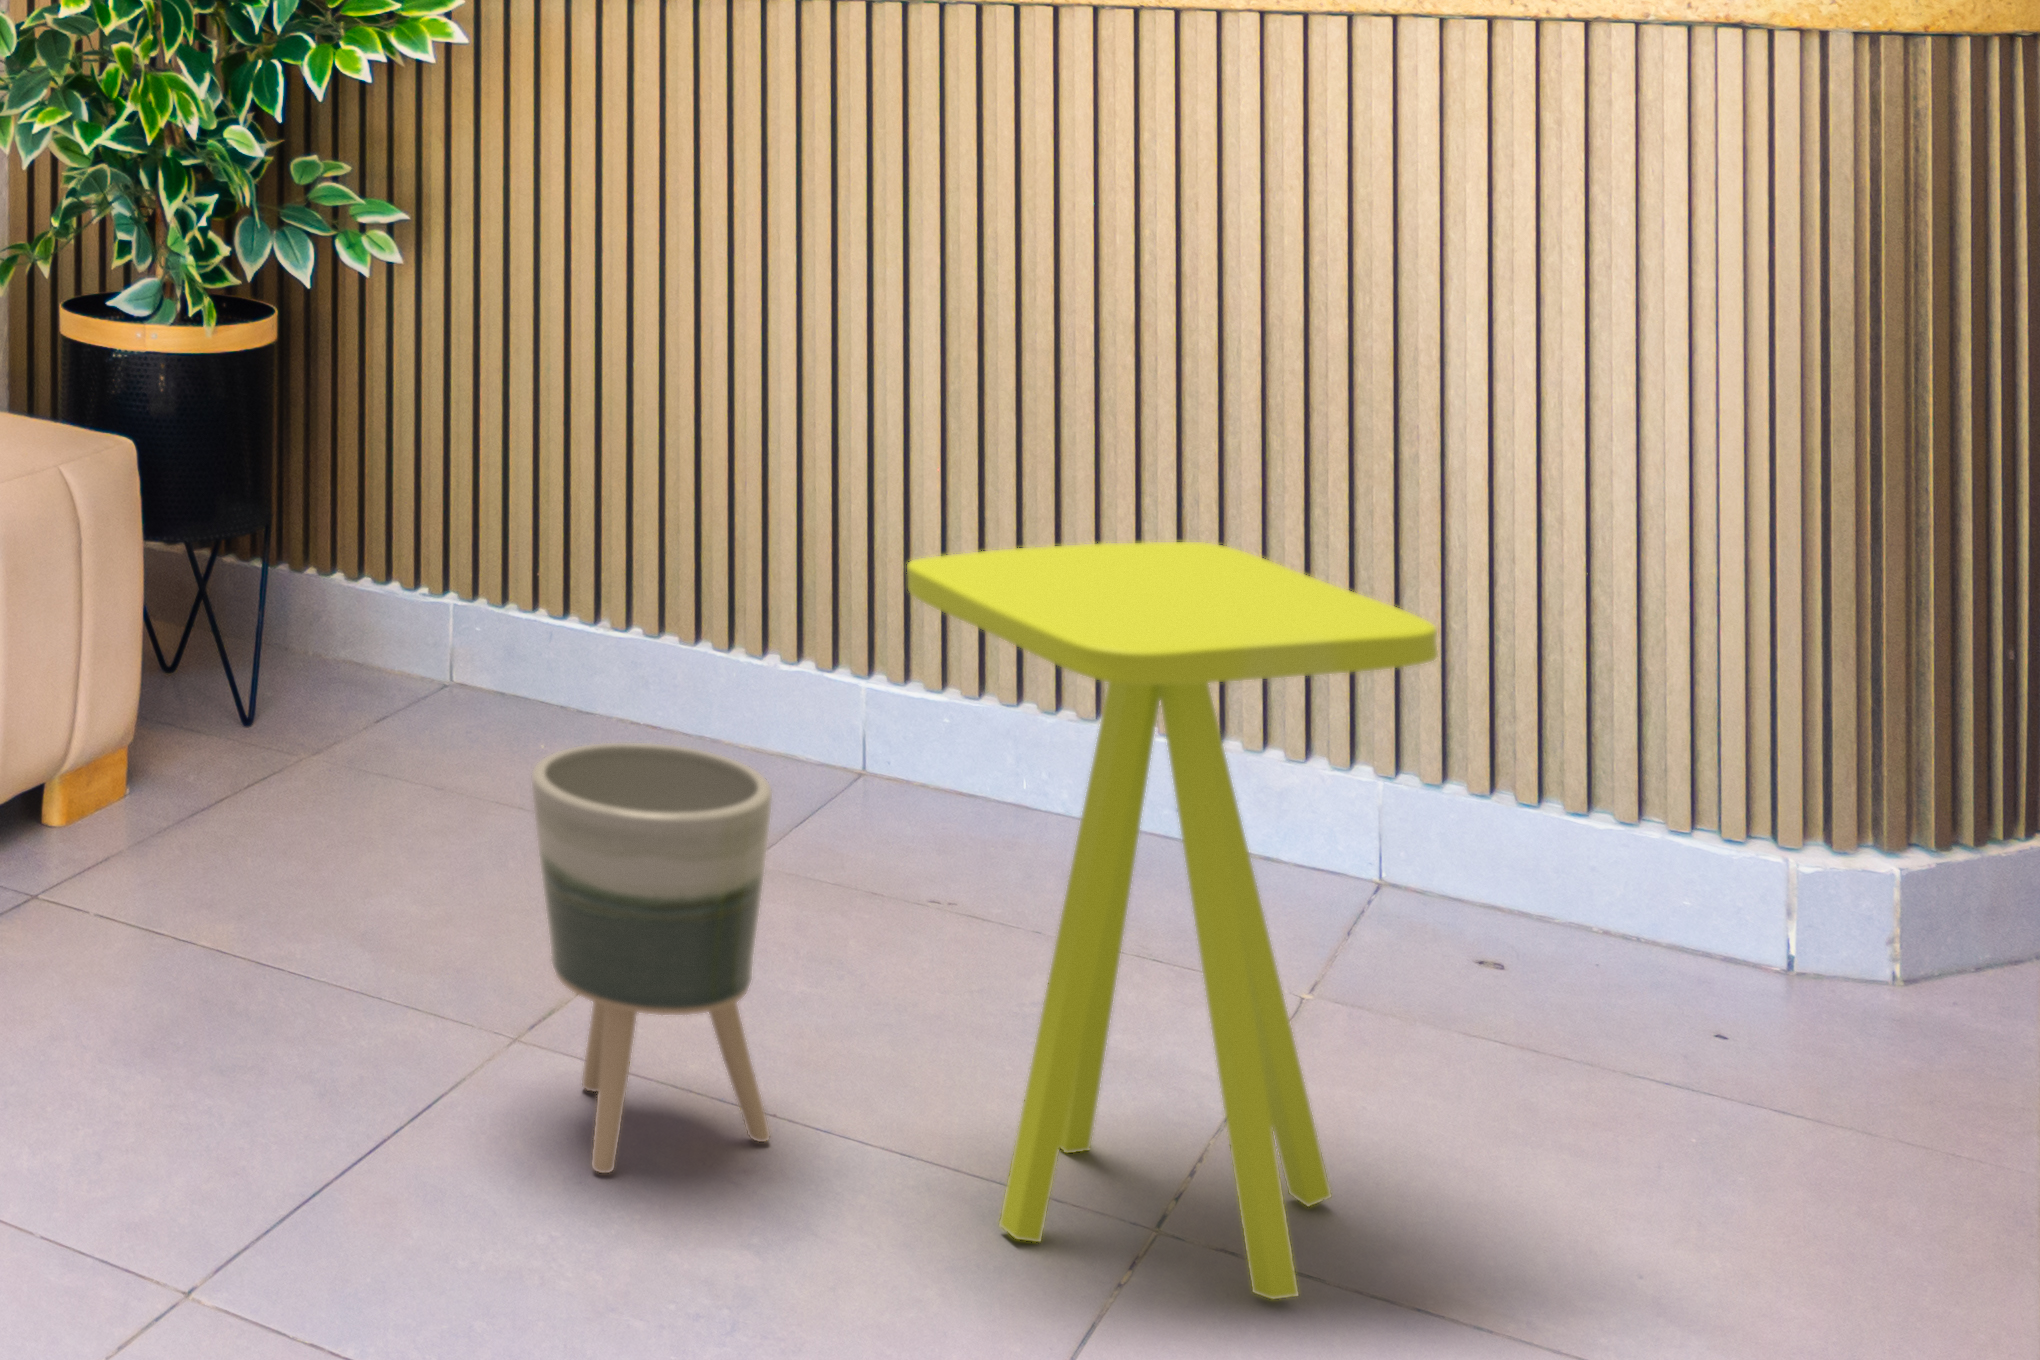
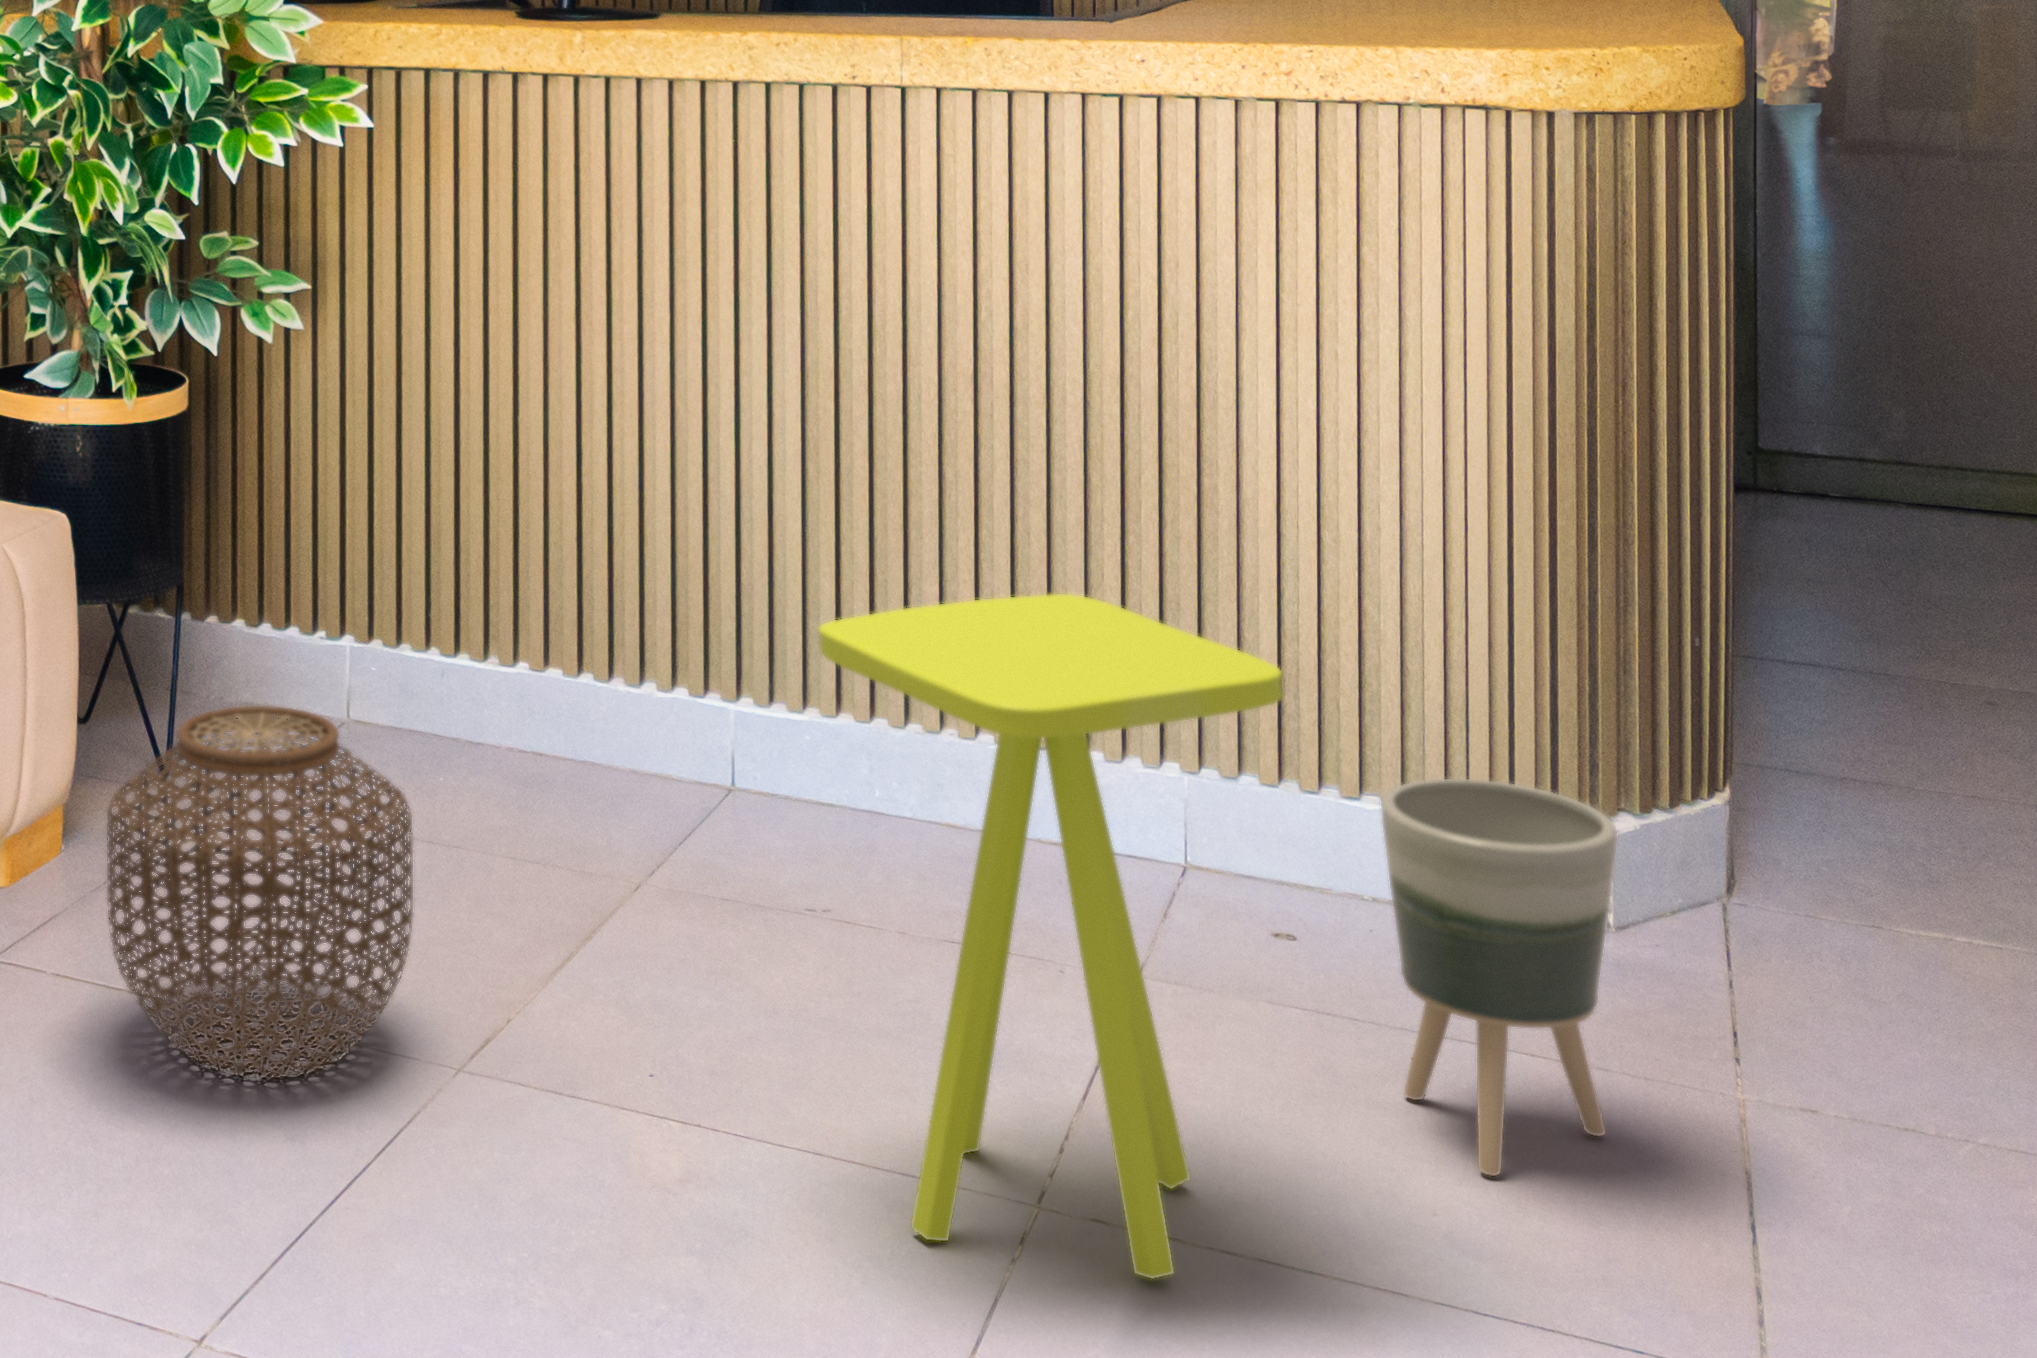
woven basket: none [150,634,475,1024] -> present [107,706,413,1078]
planter: present [532,743,772,1173] -> present [1381,779,1617,1176]

